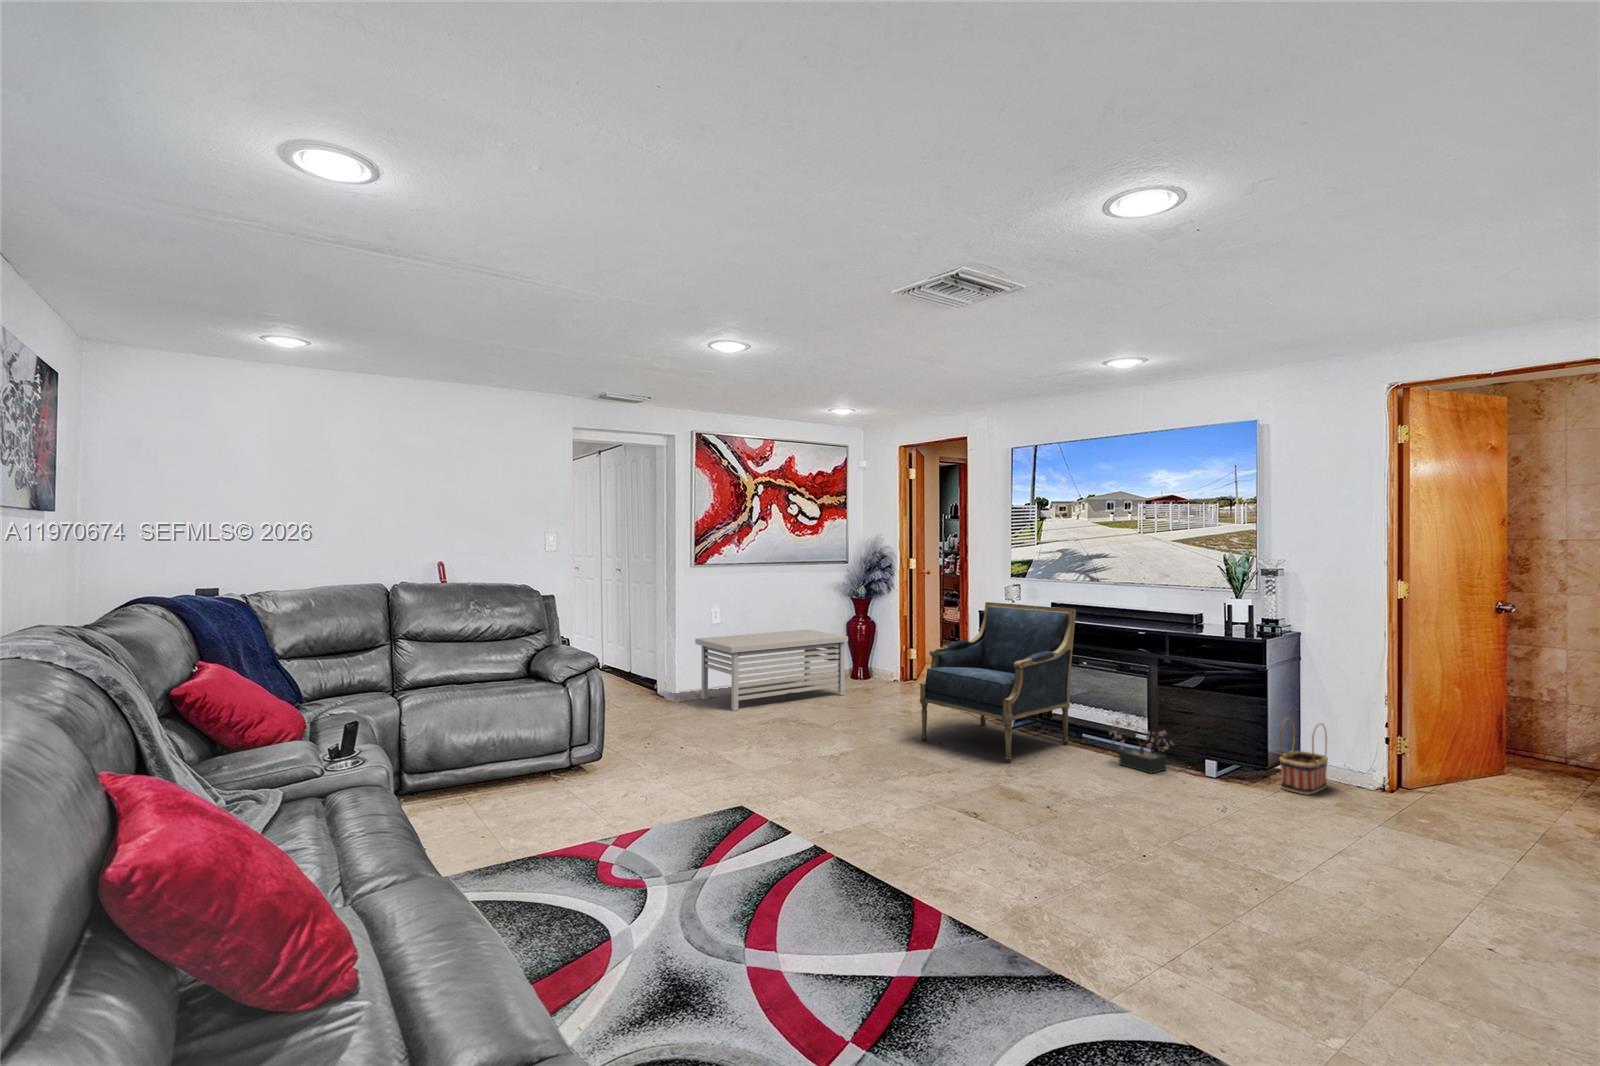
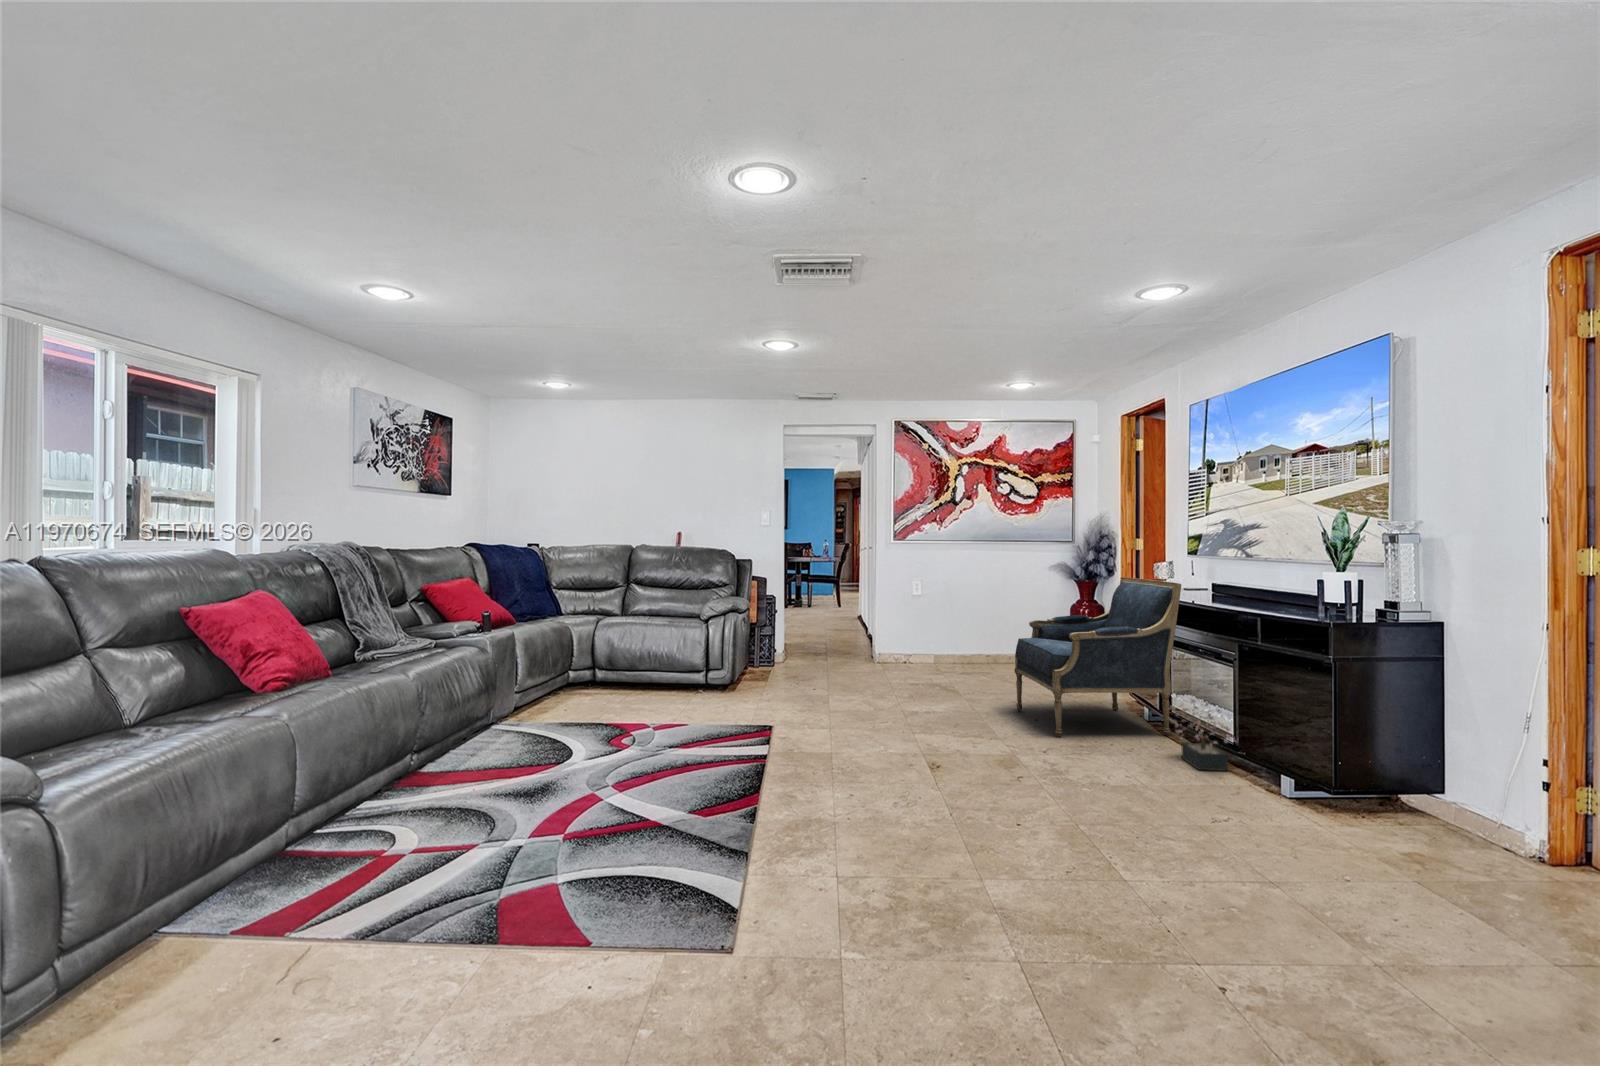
storage bench: present [695,630,848,711] -> none [895,607,1038,673]
basket: present [1280,718,1328,795] -> none [1338,723,1425,822]

